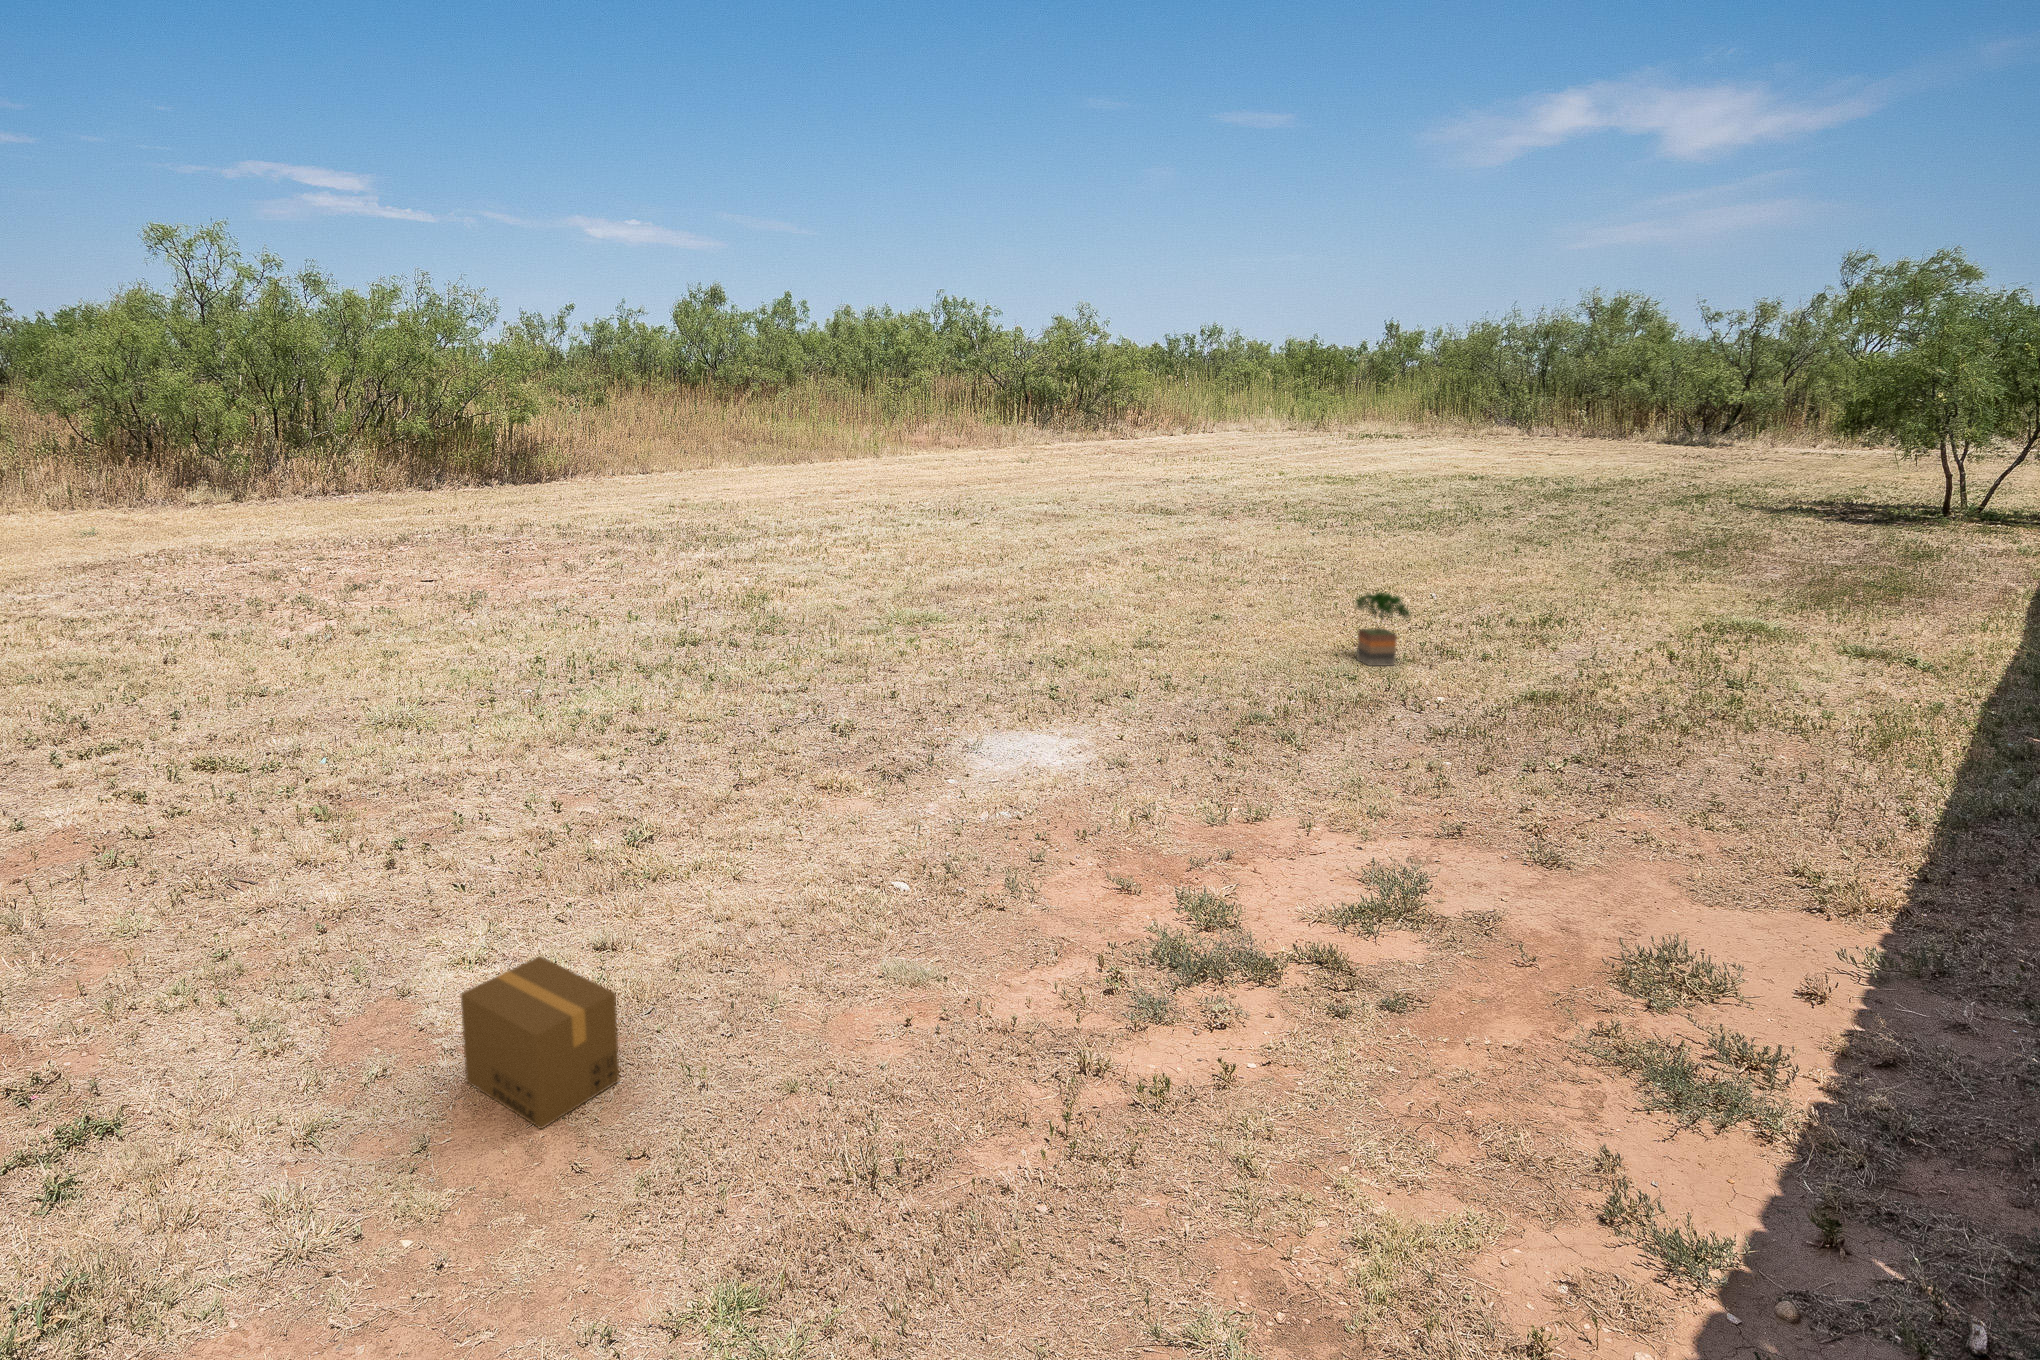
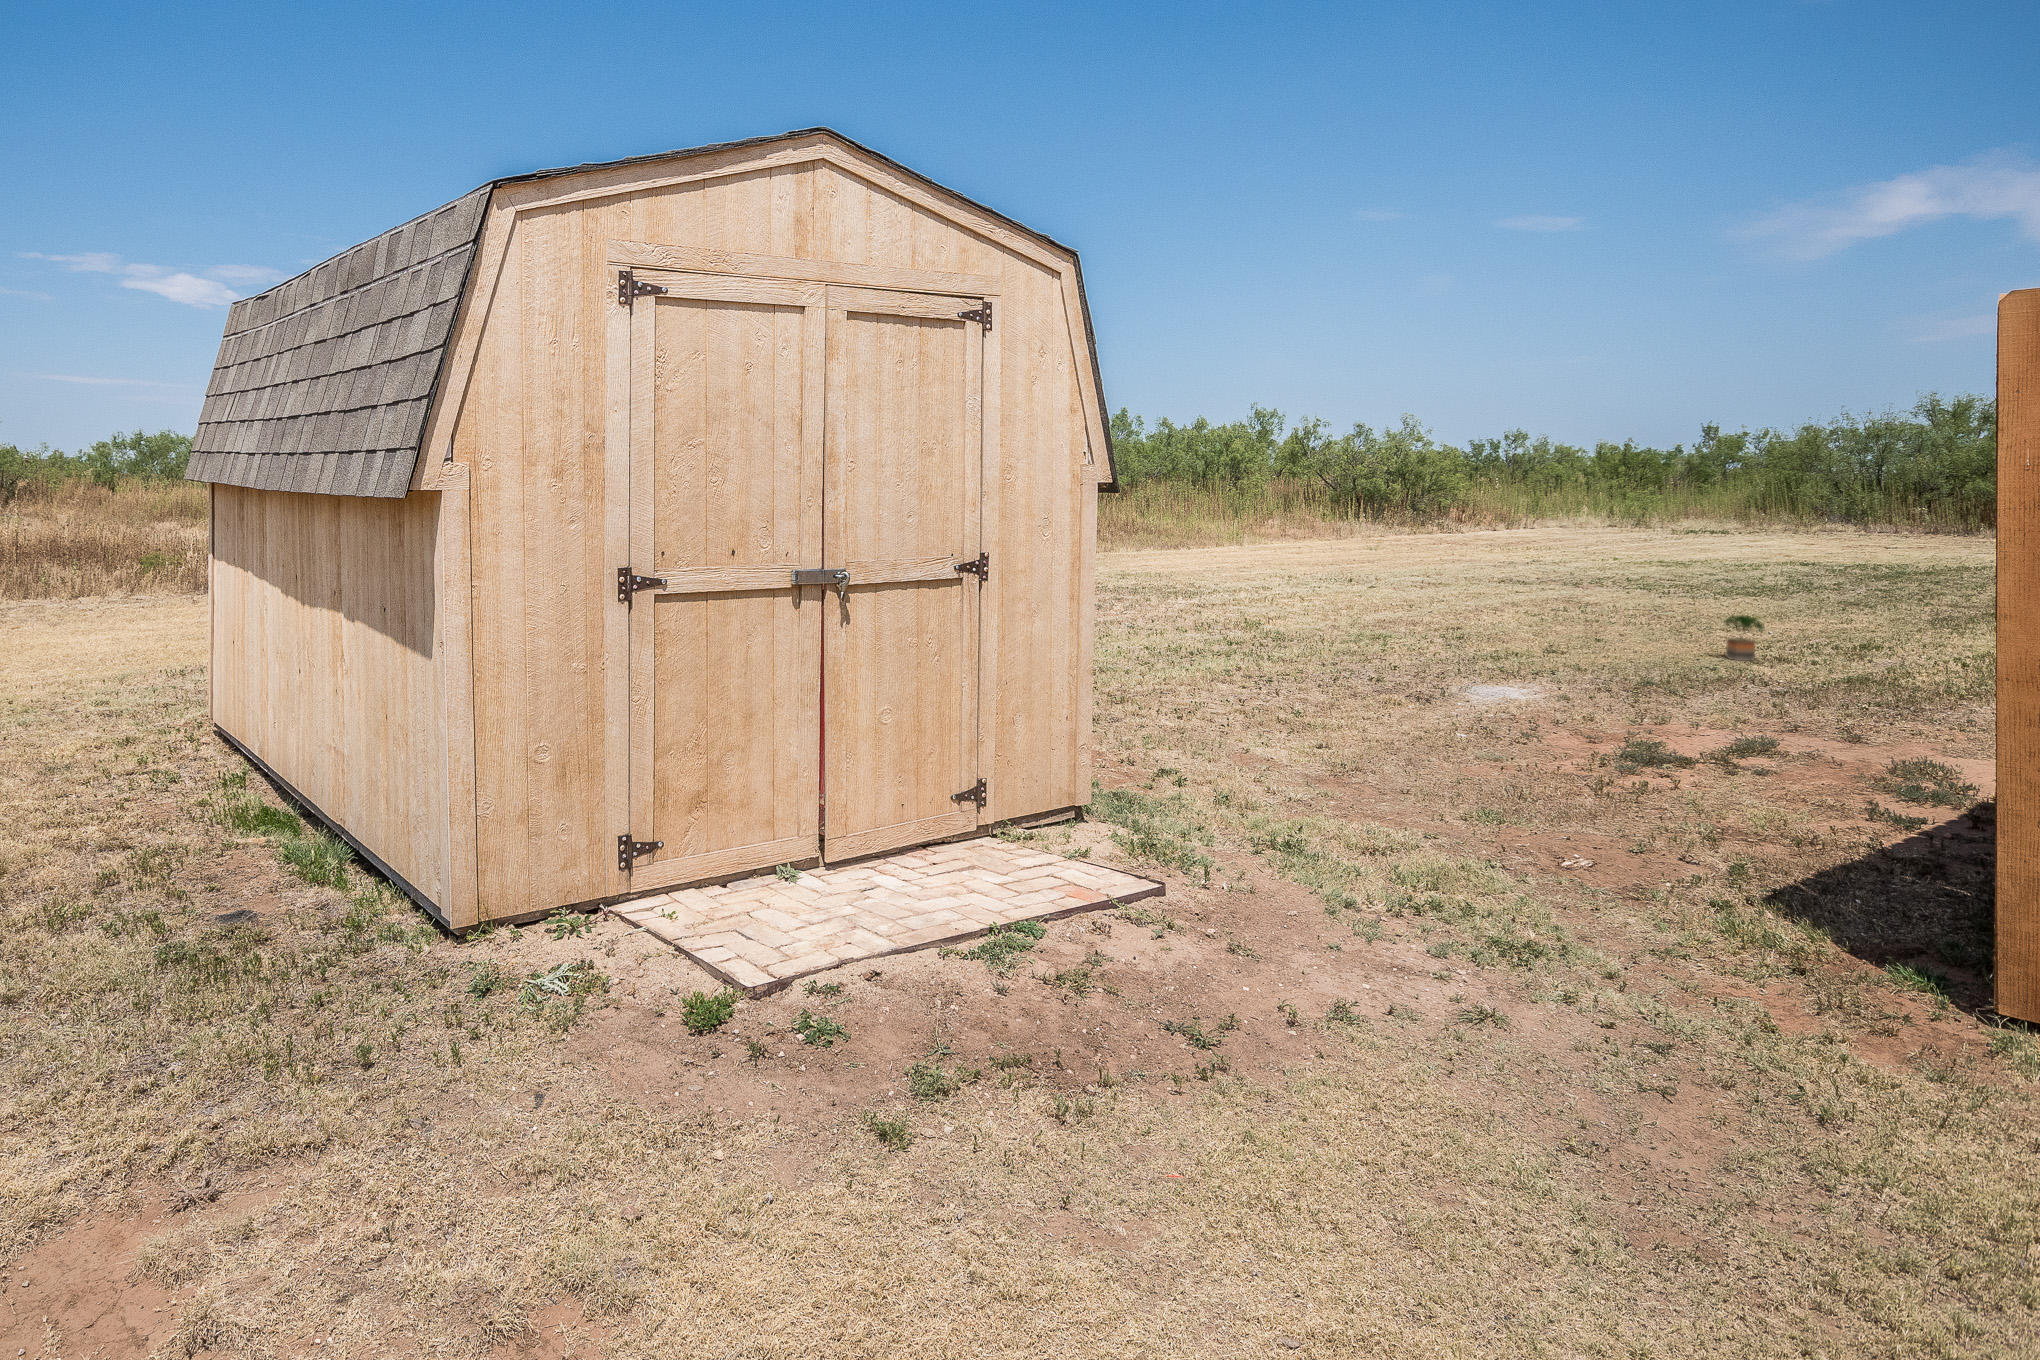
cardboard box: present [461,956,619,1129] -> none [1375,708,1439,758]

